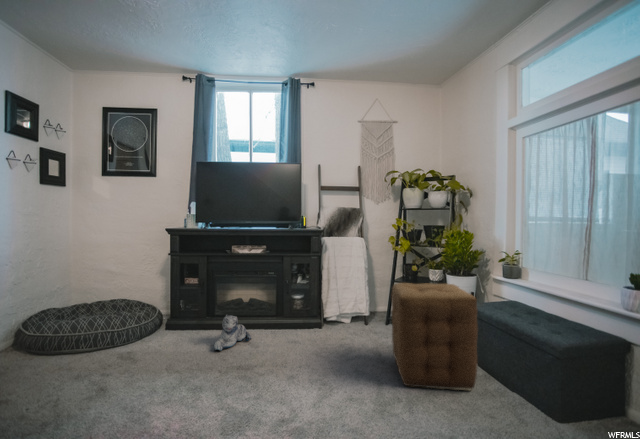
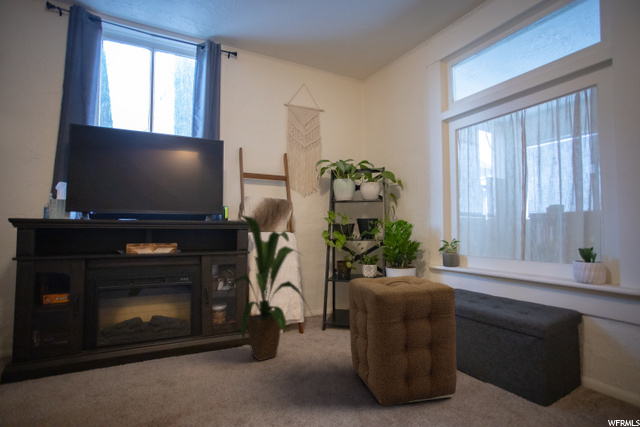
house plant: none [299,227,368,342] -> present [227,215,314,361]
plush toy: present [214,315,251,350] -> none [95,343,155,402]

